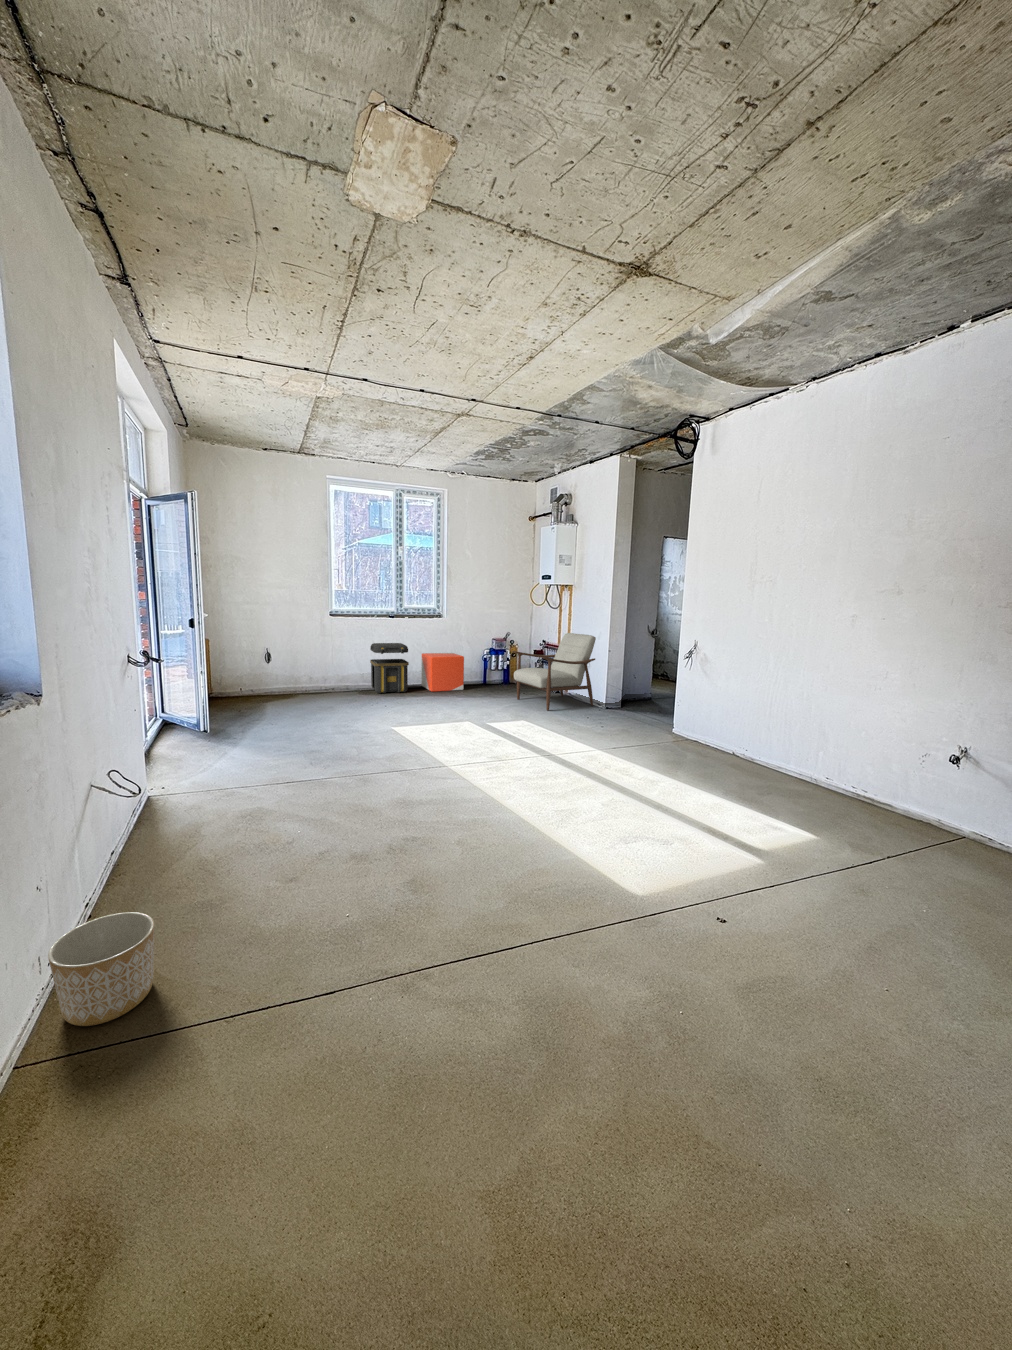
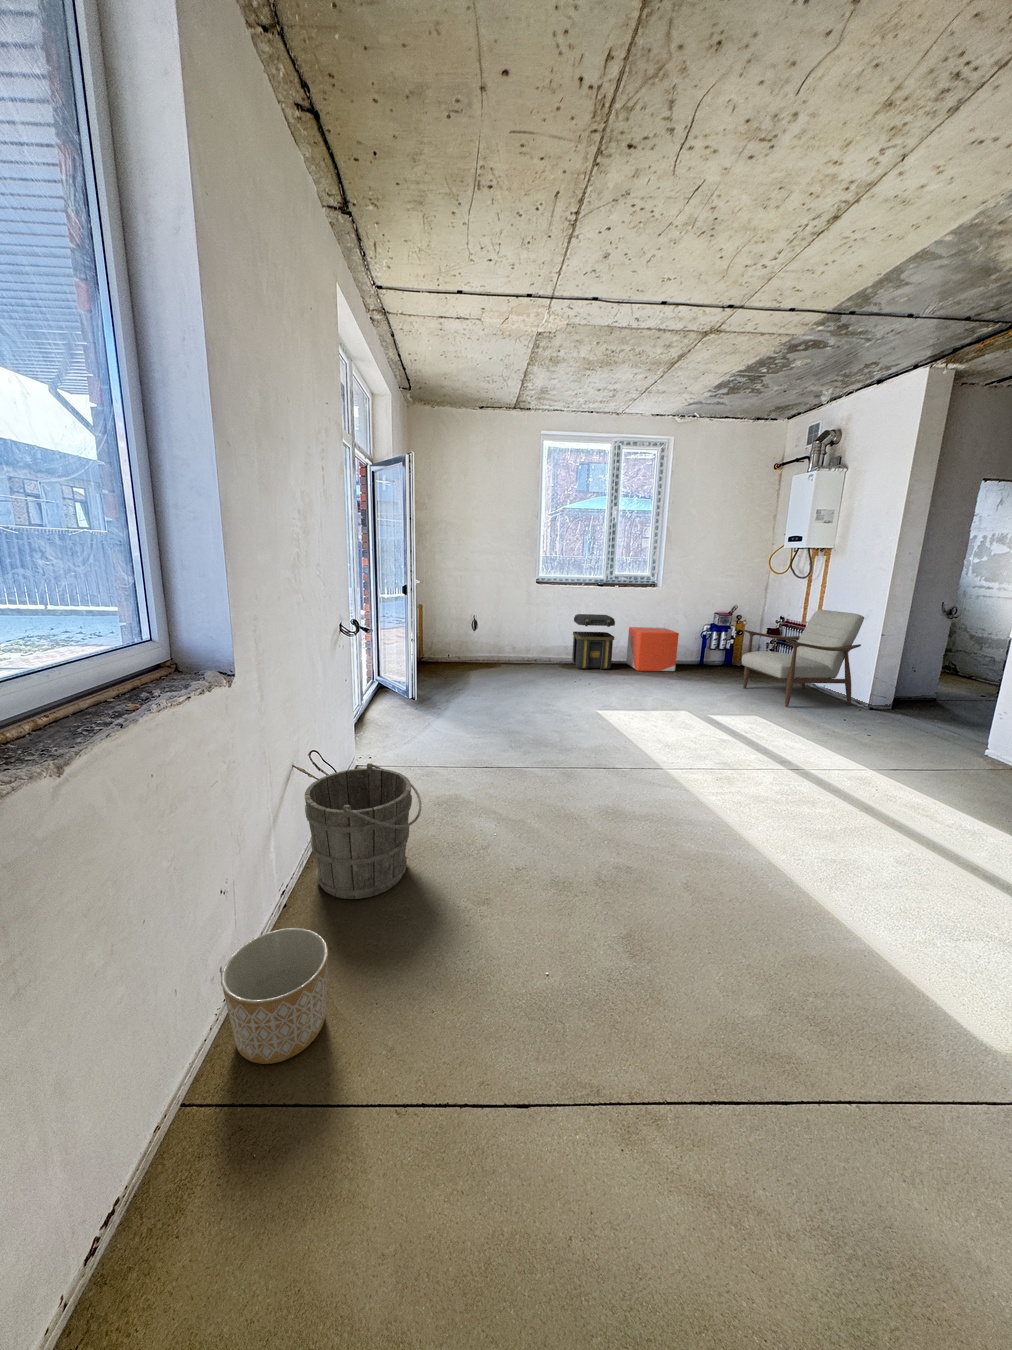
bucket: none [108,779,230,902] -> present [305,763,421,899]

